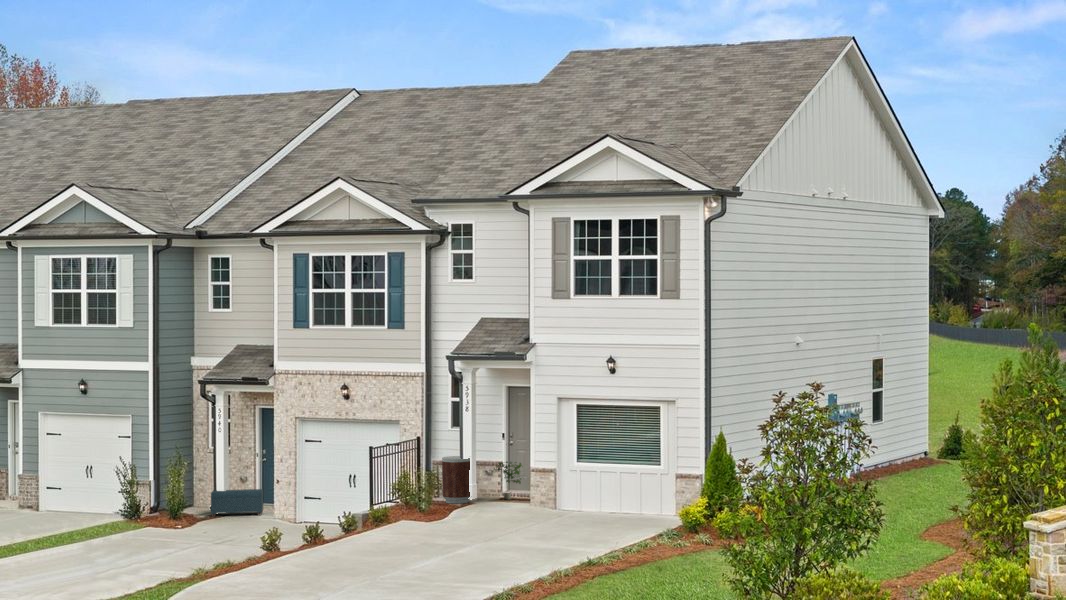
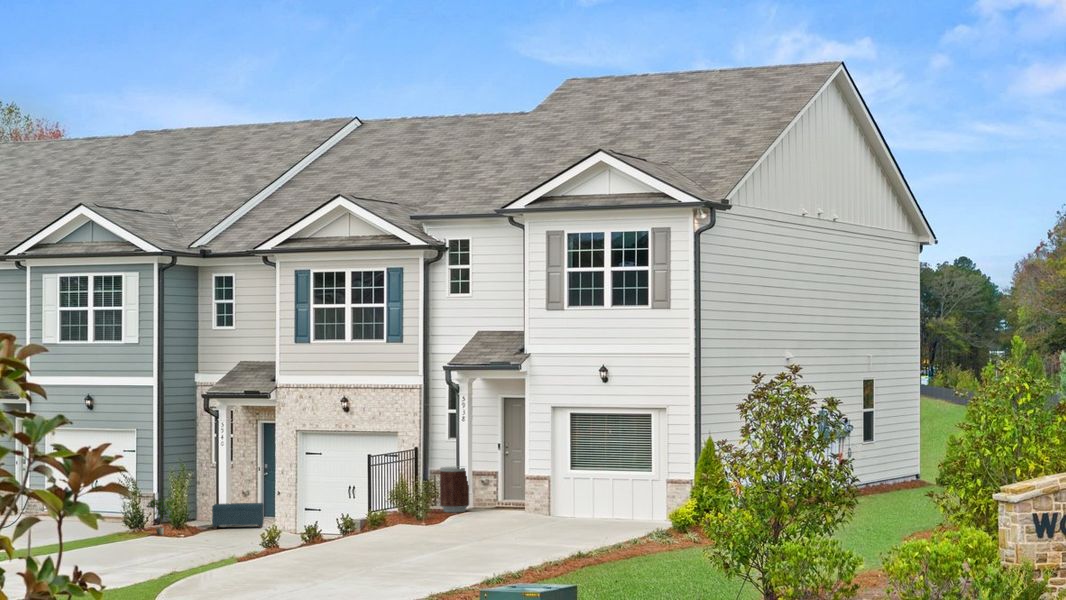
potted plant: present [494,462,522,500] -> present [147,498,174,535]

